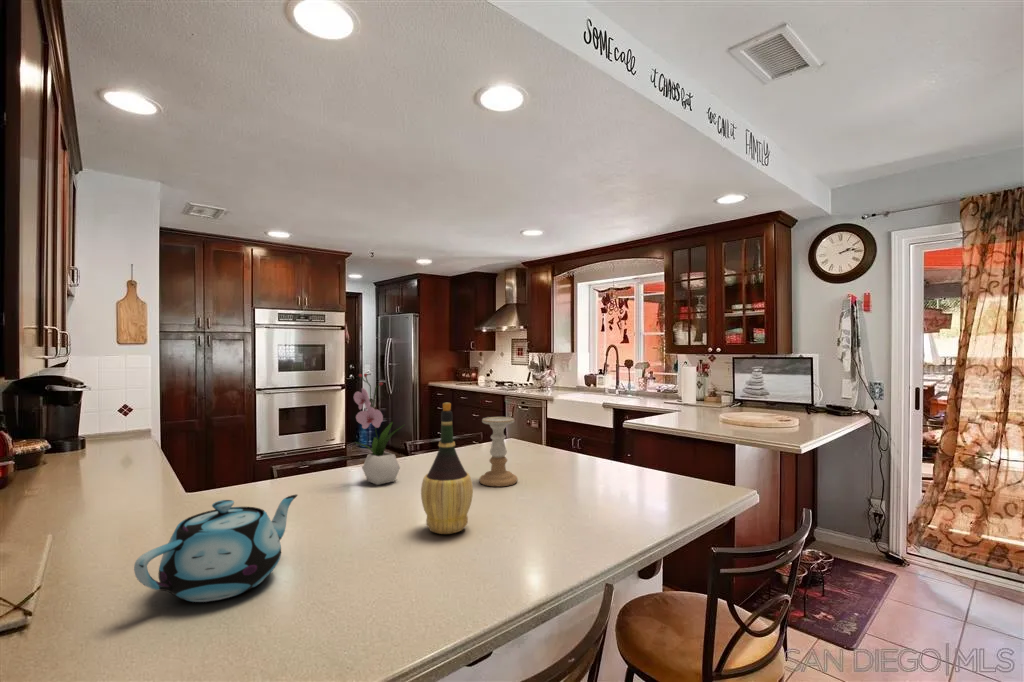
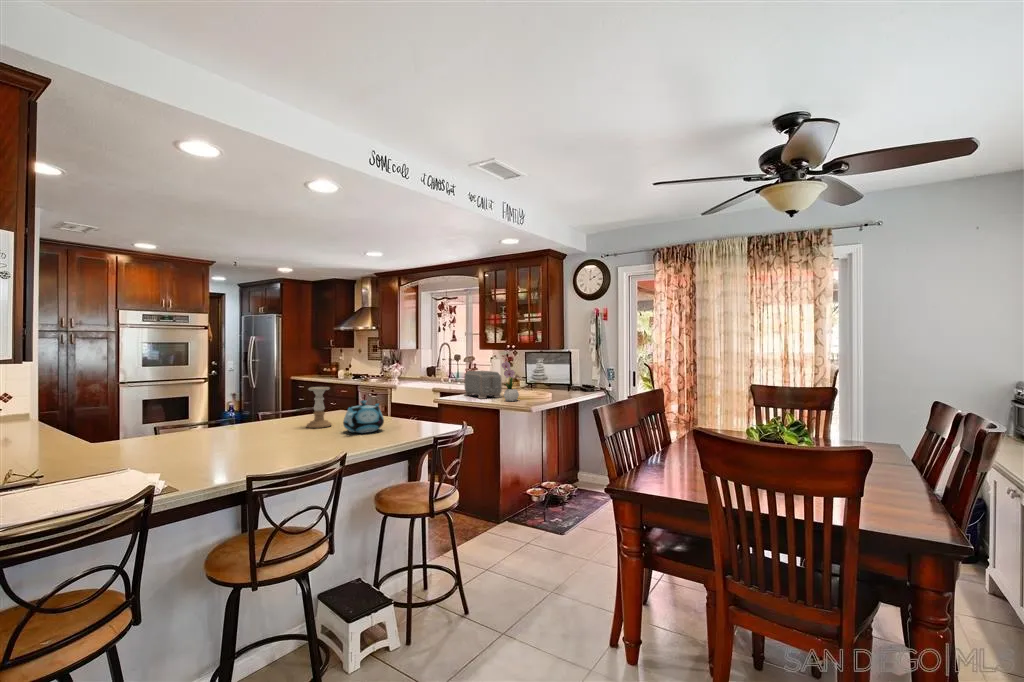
flower arrangement: present [354,374,404,485] -> present [501,355,519,401]
toaster: none [663,384,725,427] -> present [464,371,502,399]
wine bottle: present [421,402,473,534] -> none [262,373,293,443]
teapot: present [134,495,297,602] -> present [343,400,384,433]

